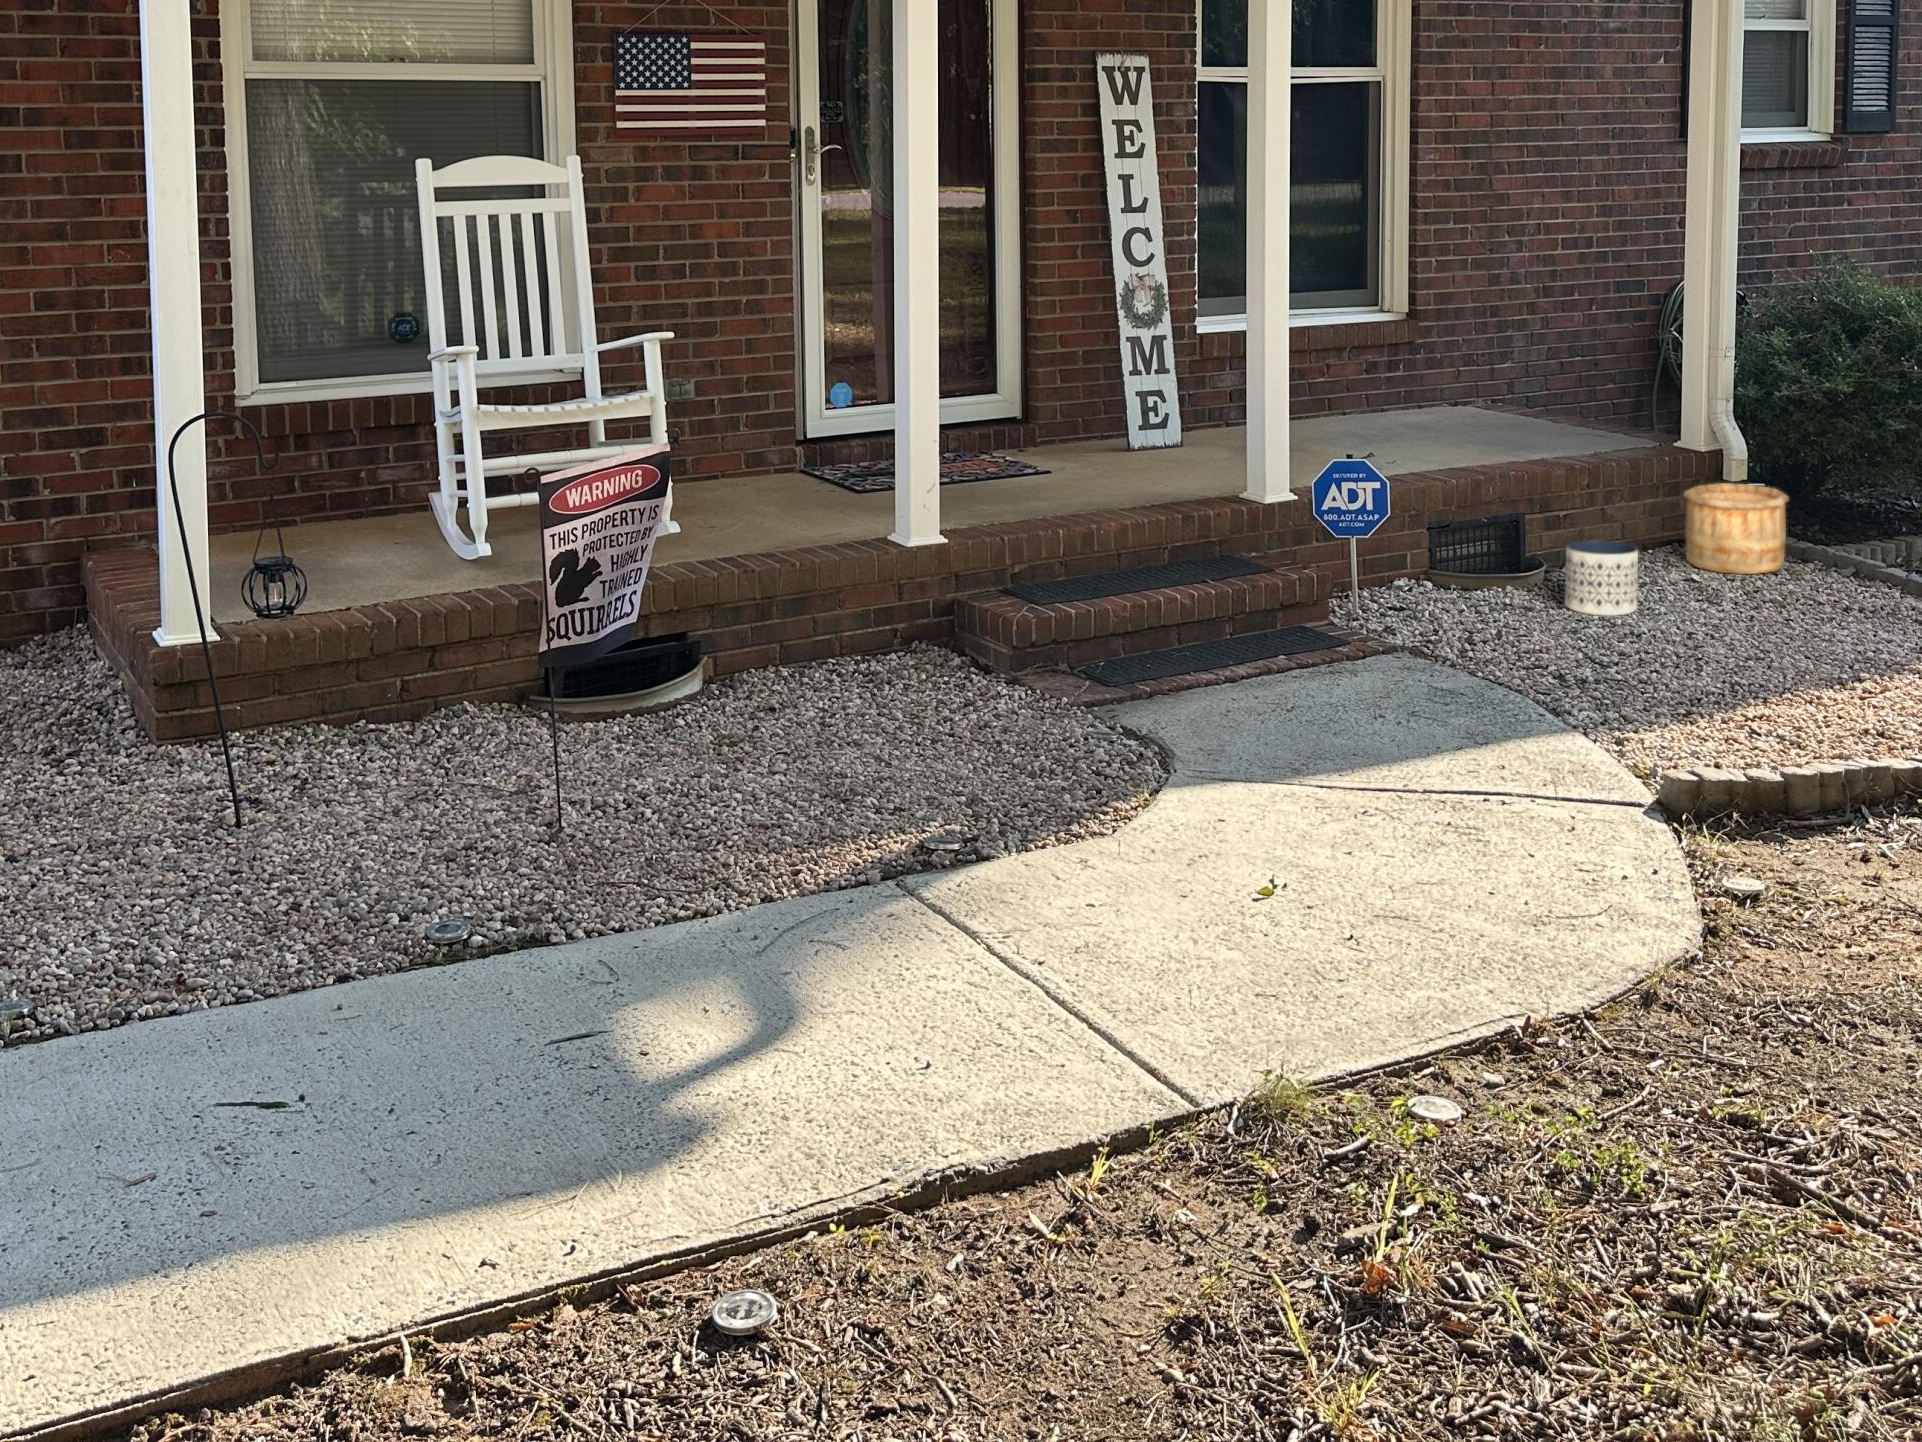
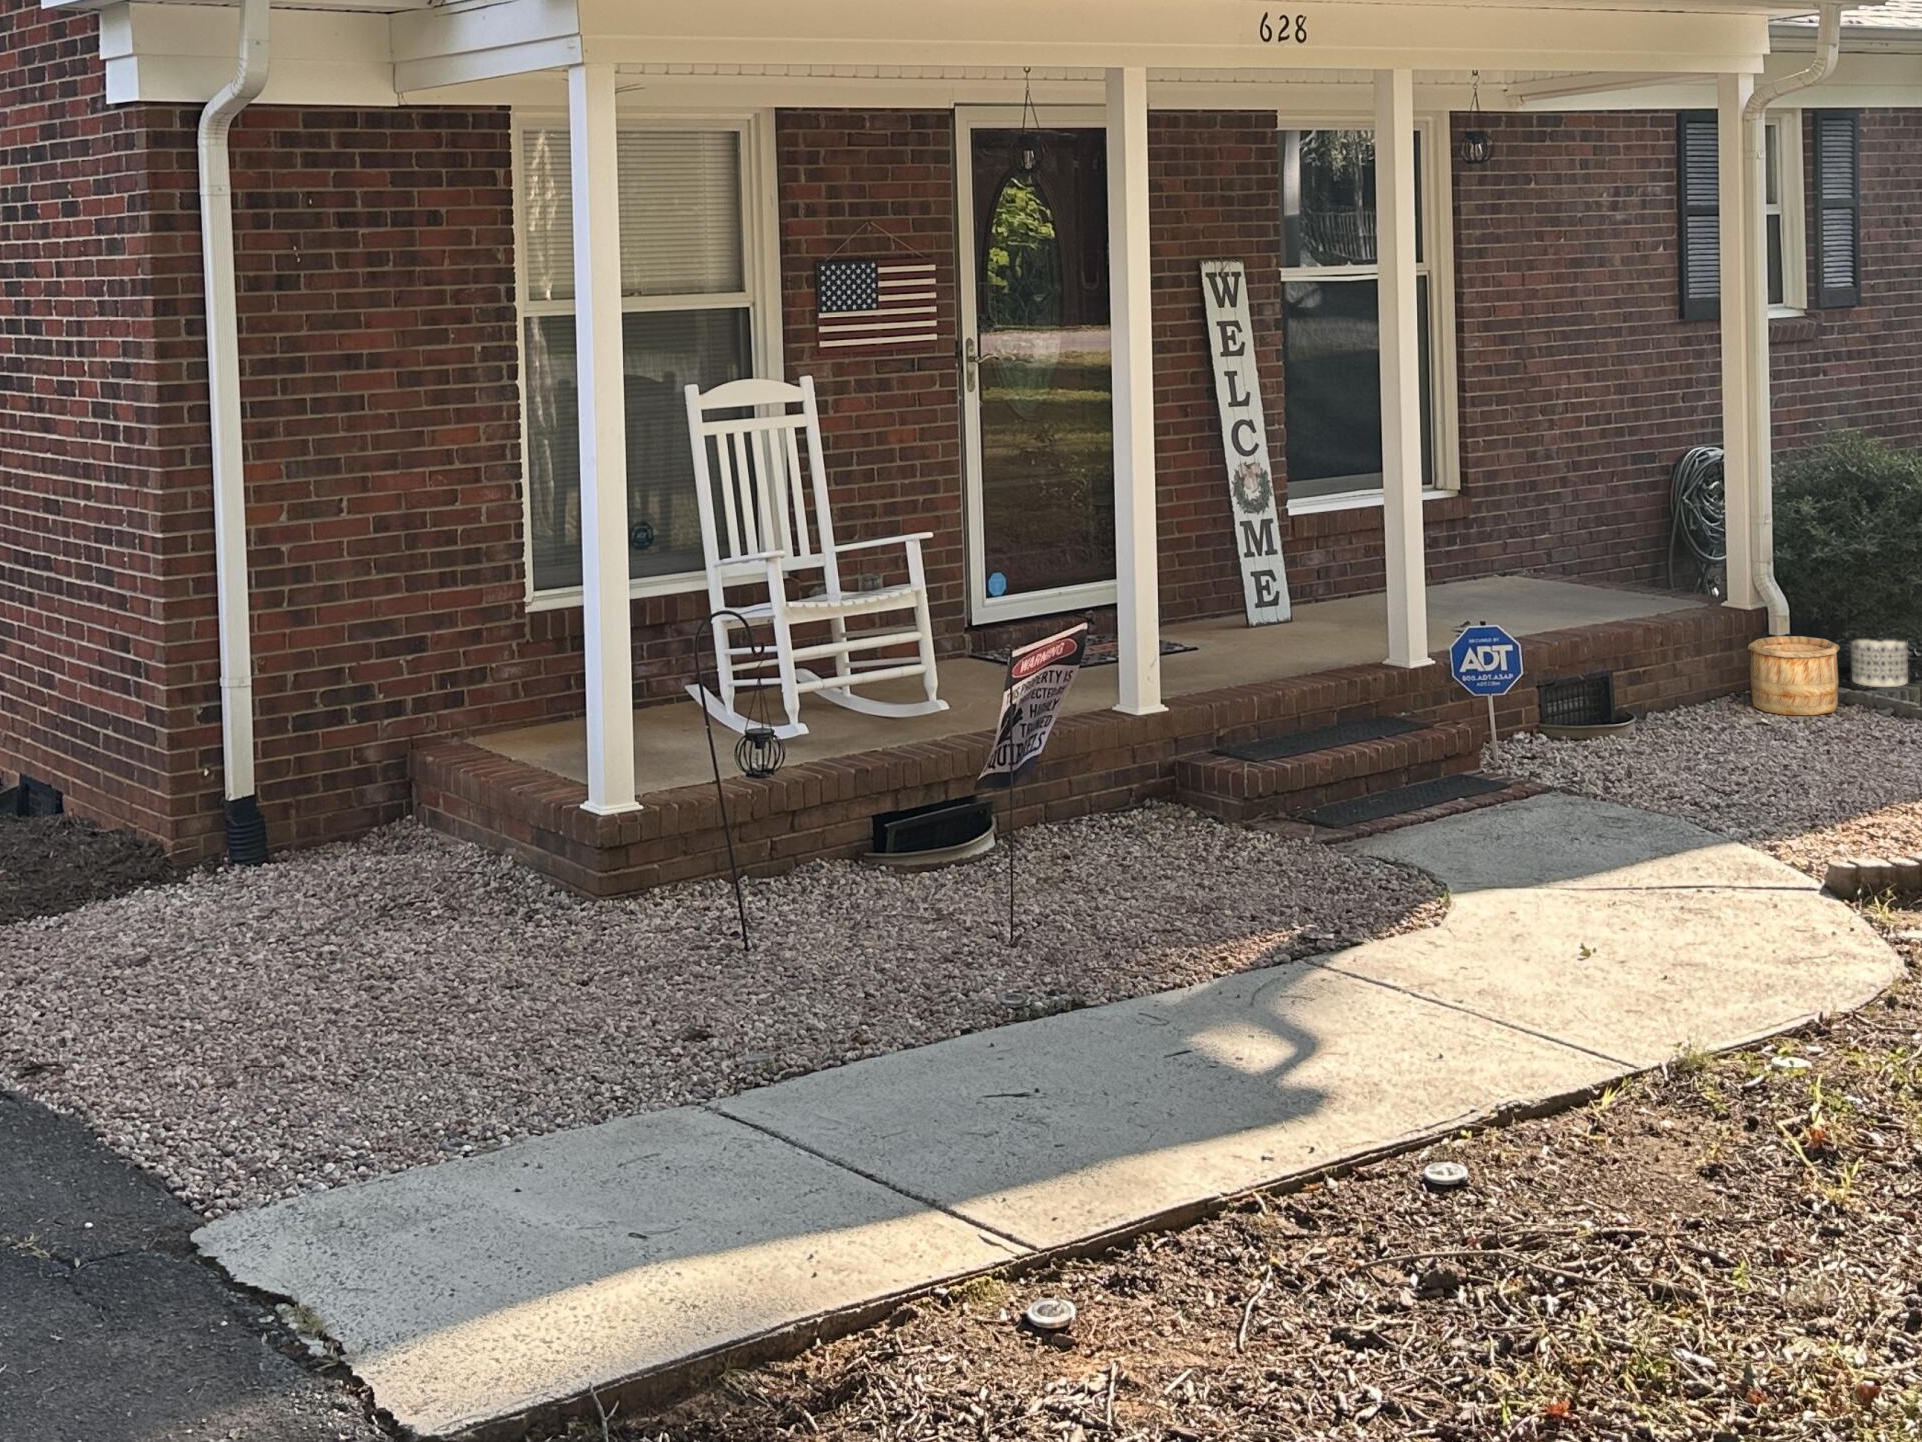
planter: present [1565,541,1638,616] -> present [1851,640,1908,687]

